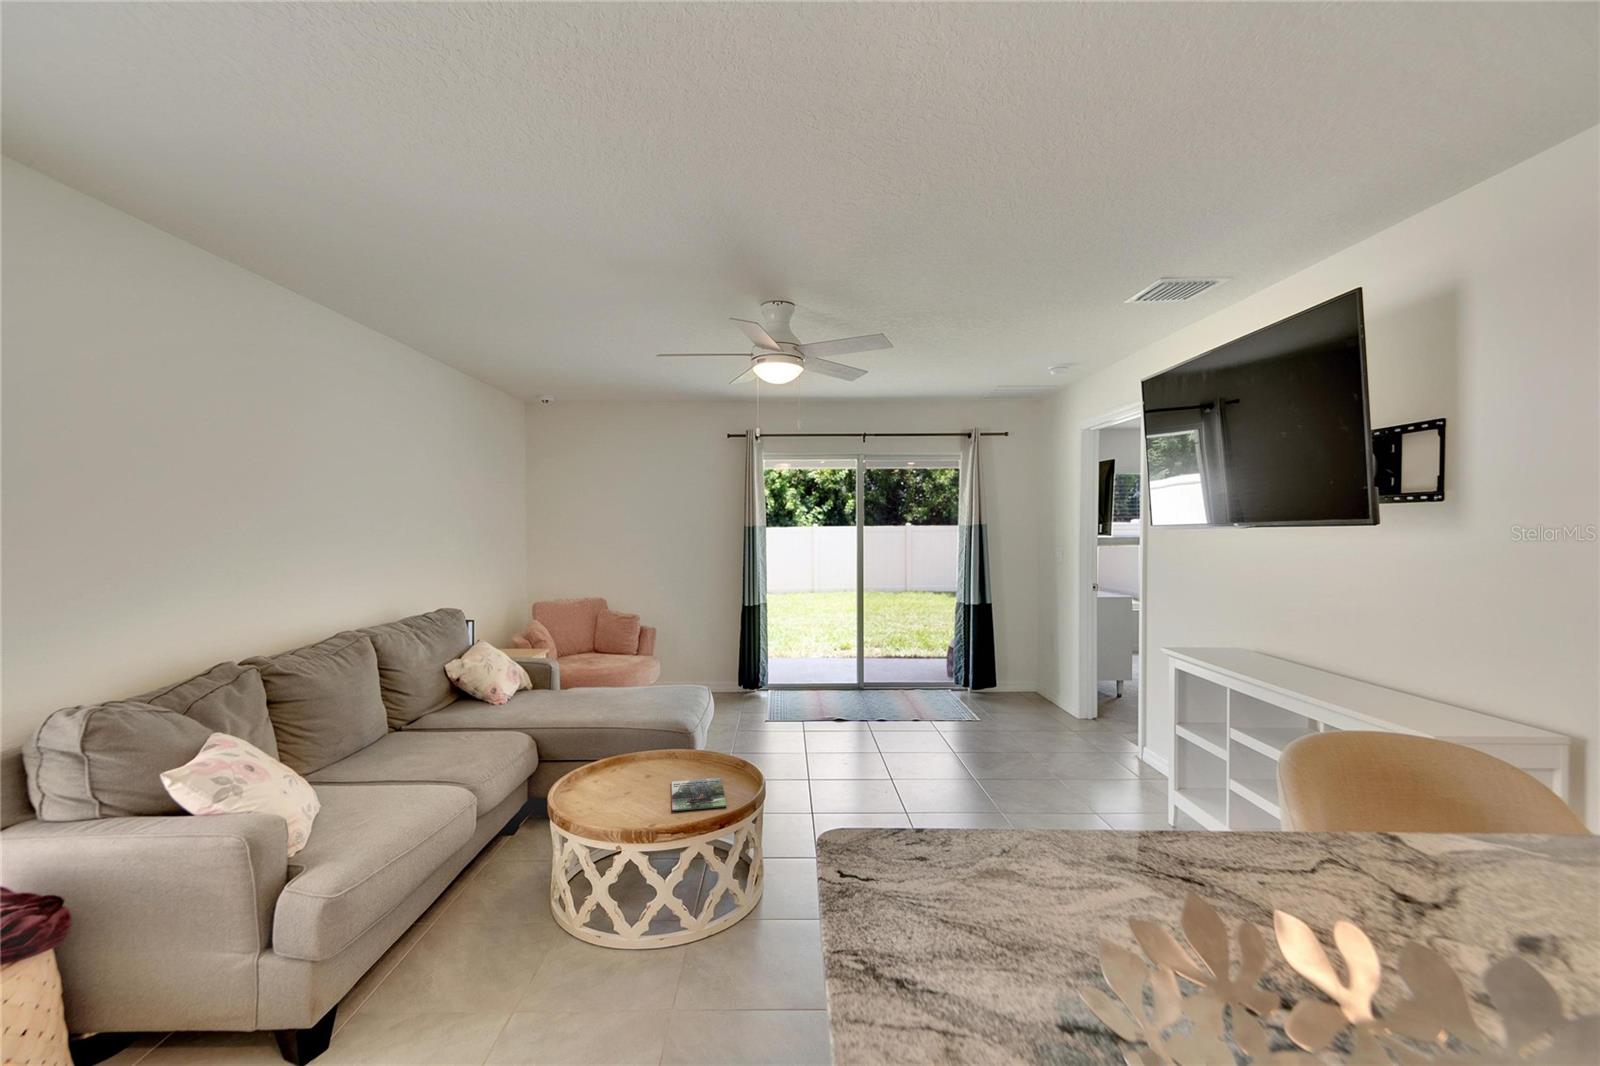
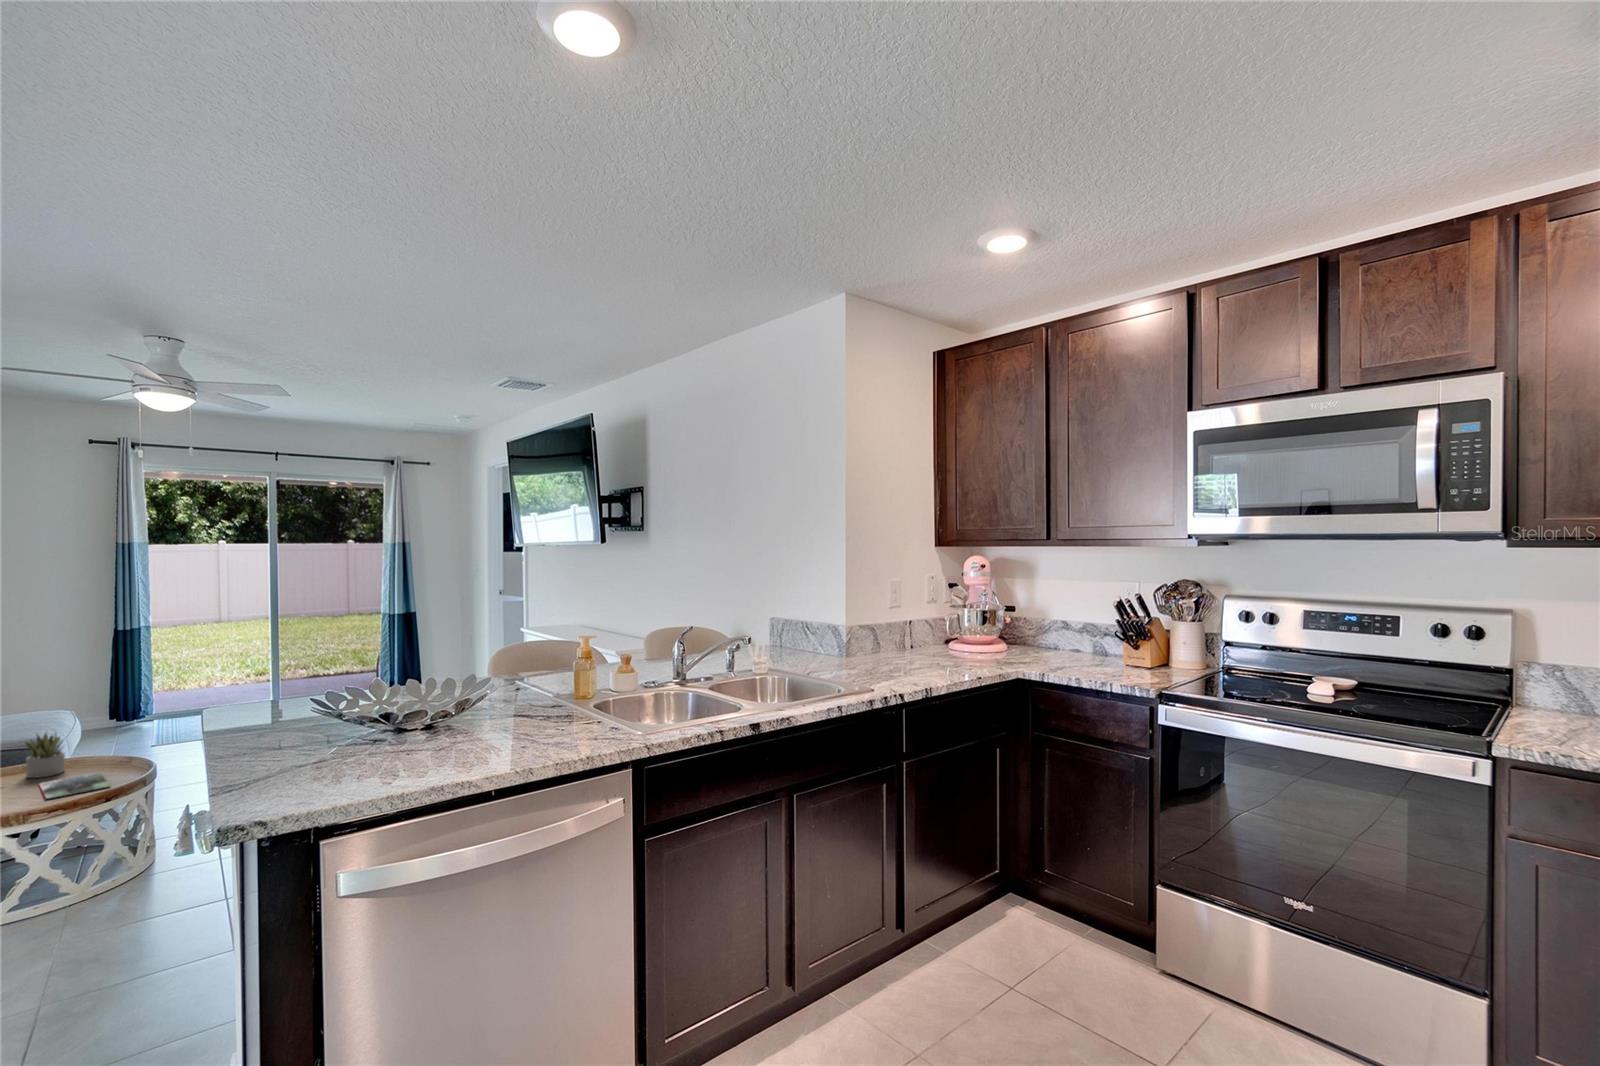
succulent plant: none [662,721,695,772] -> present [26,733,65,778]

